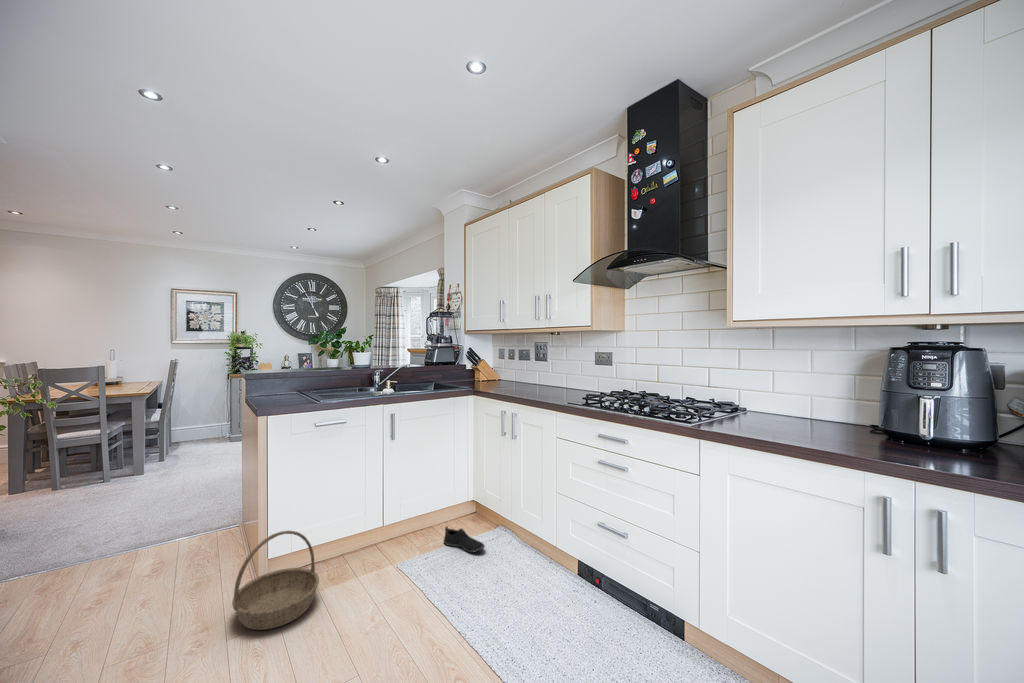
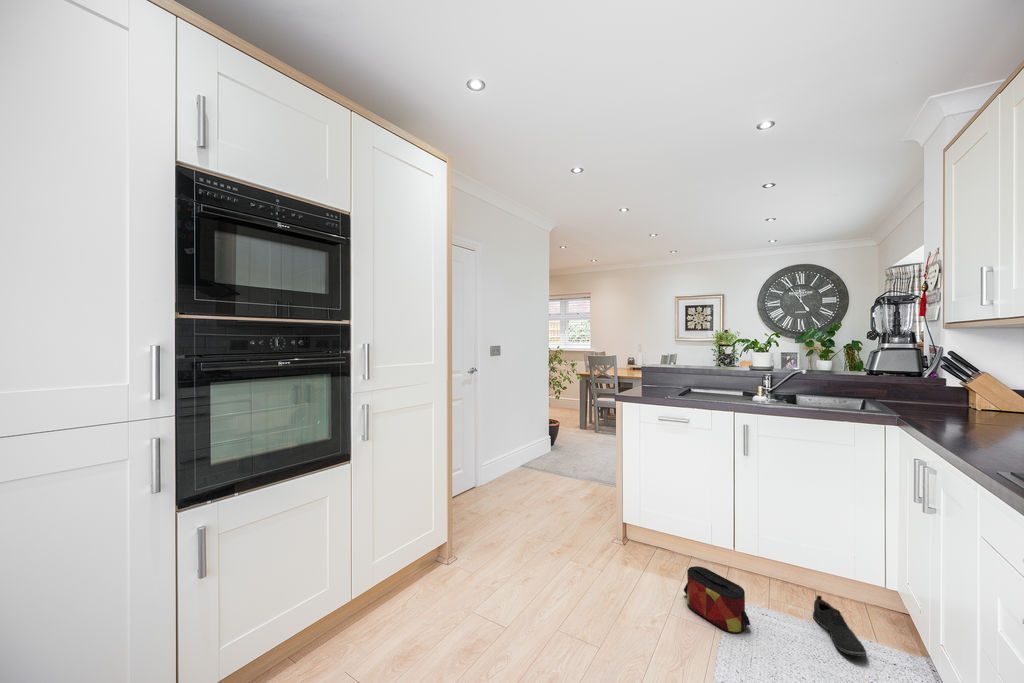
basket: present [232,531,319,630] -> none [578,501,645,579]
bag: none [367,546,429,592] -> present [684,566,750,634]

